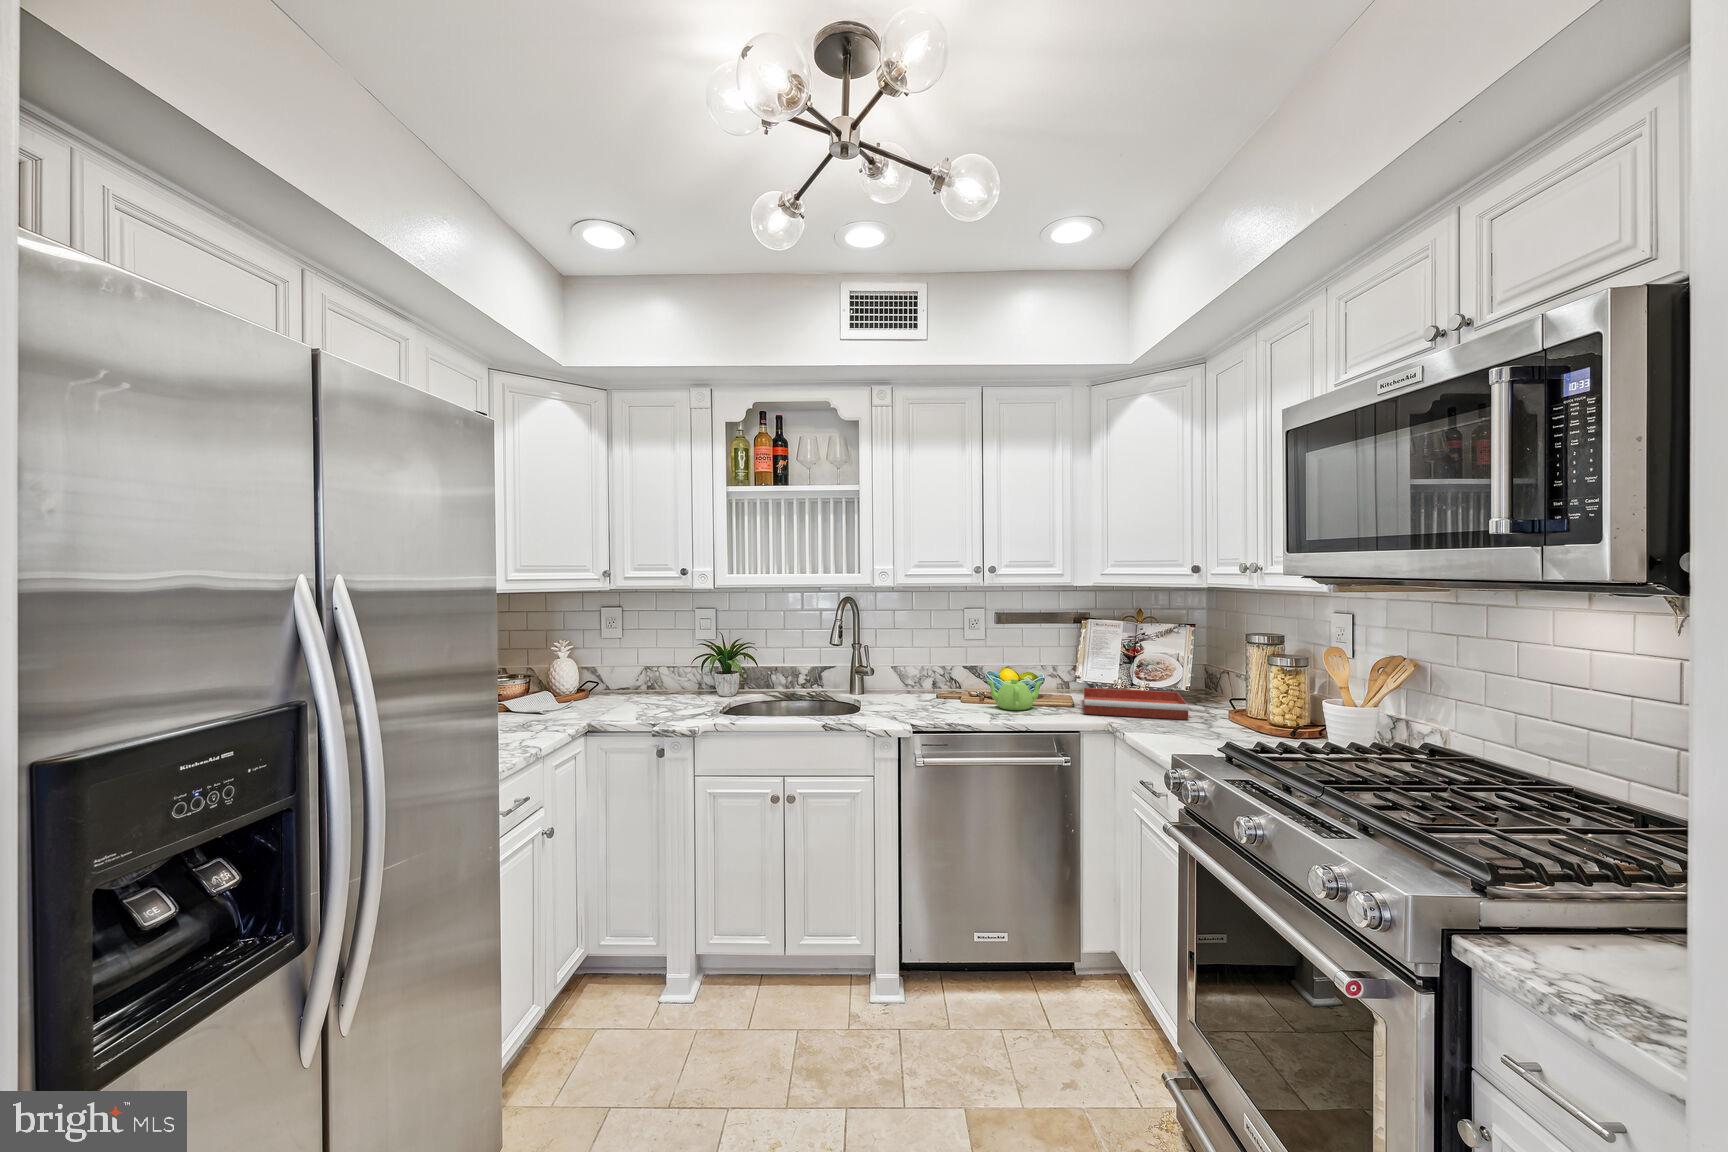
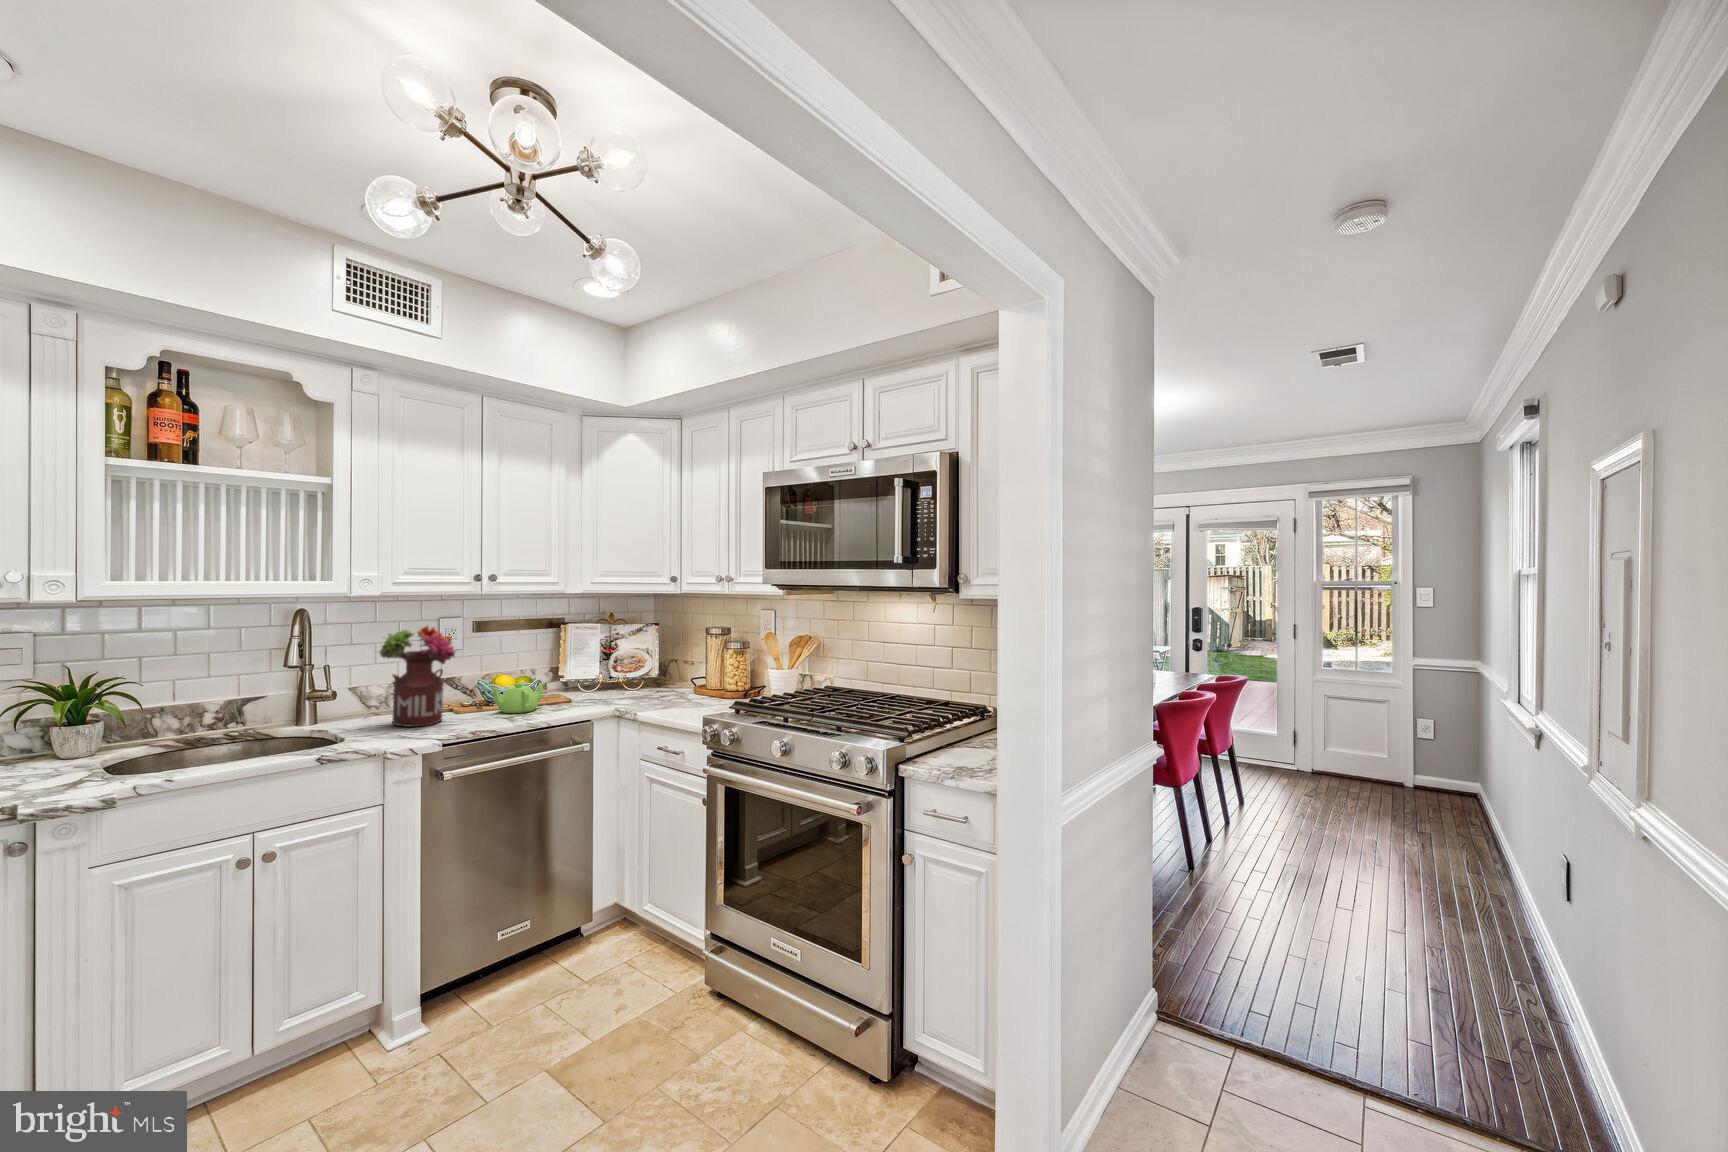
flower arrangement: none [890,616,954,709] -> present [379,626,455,727]
tray: present [1084,688,1189,719] -> none [573,680,671,706]

